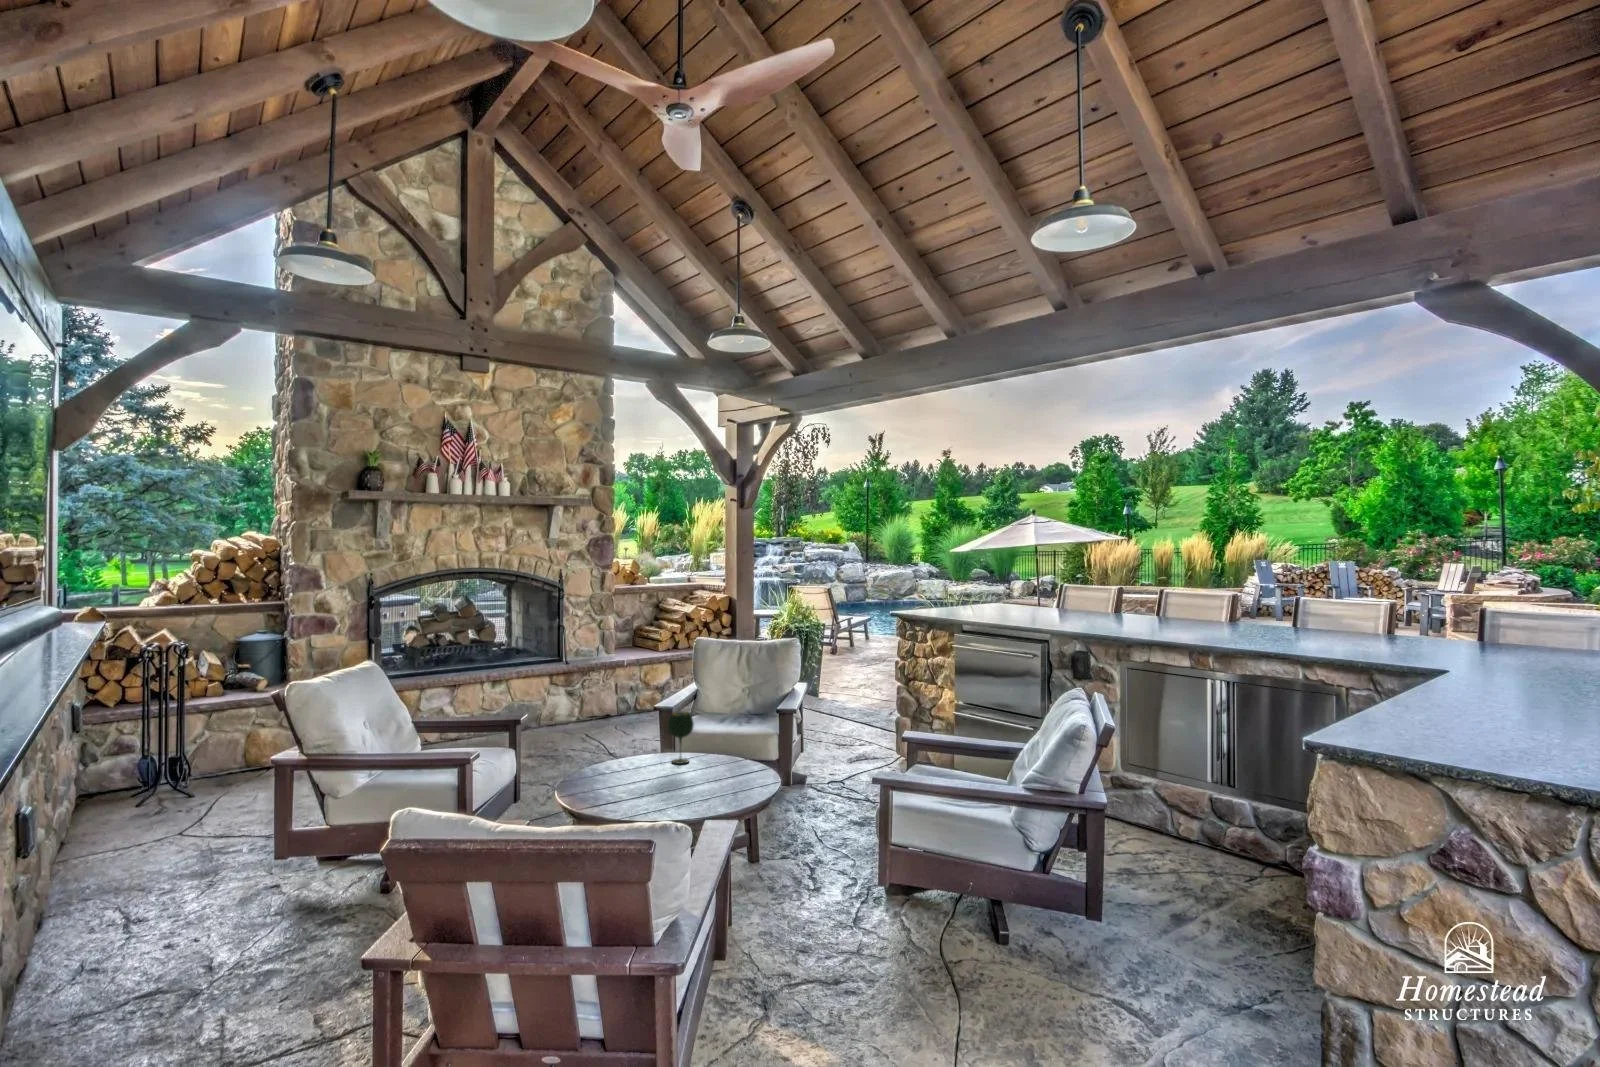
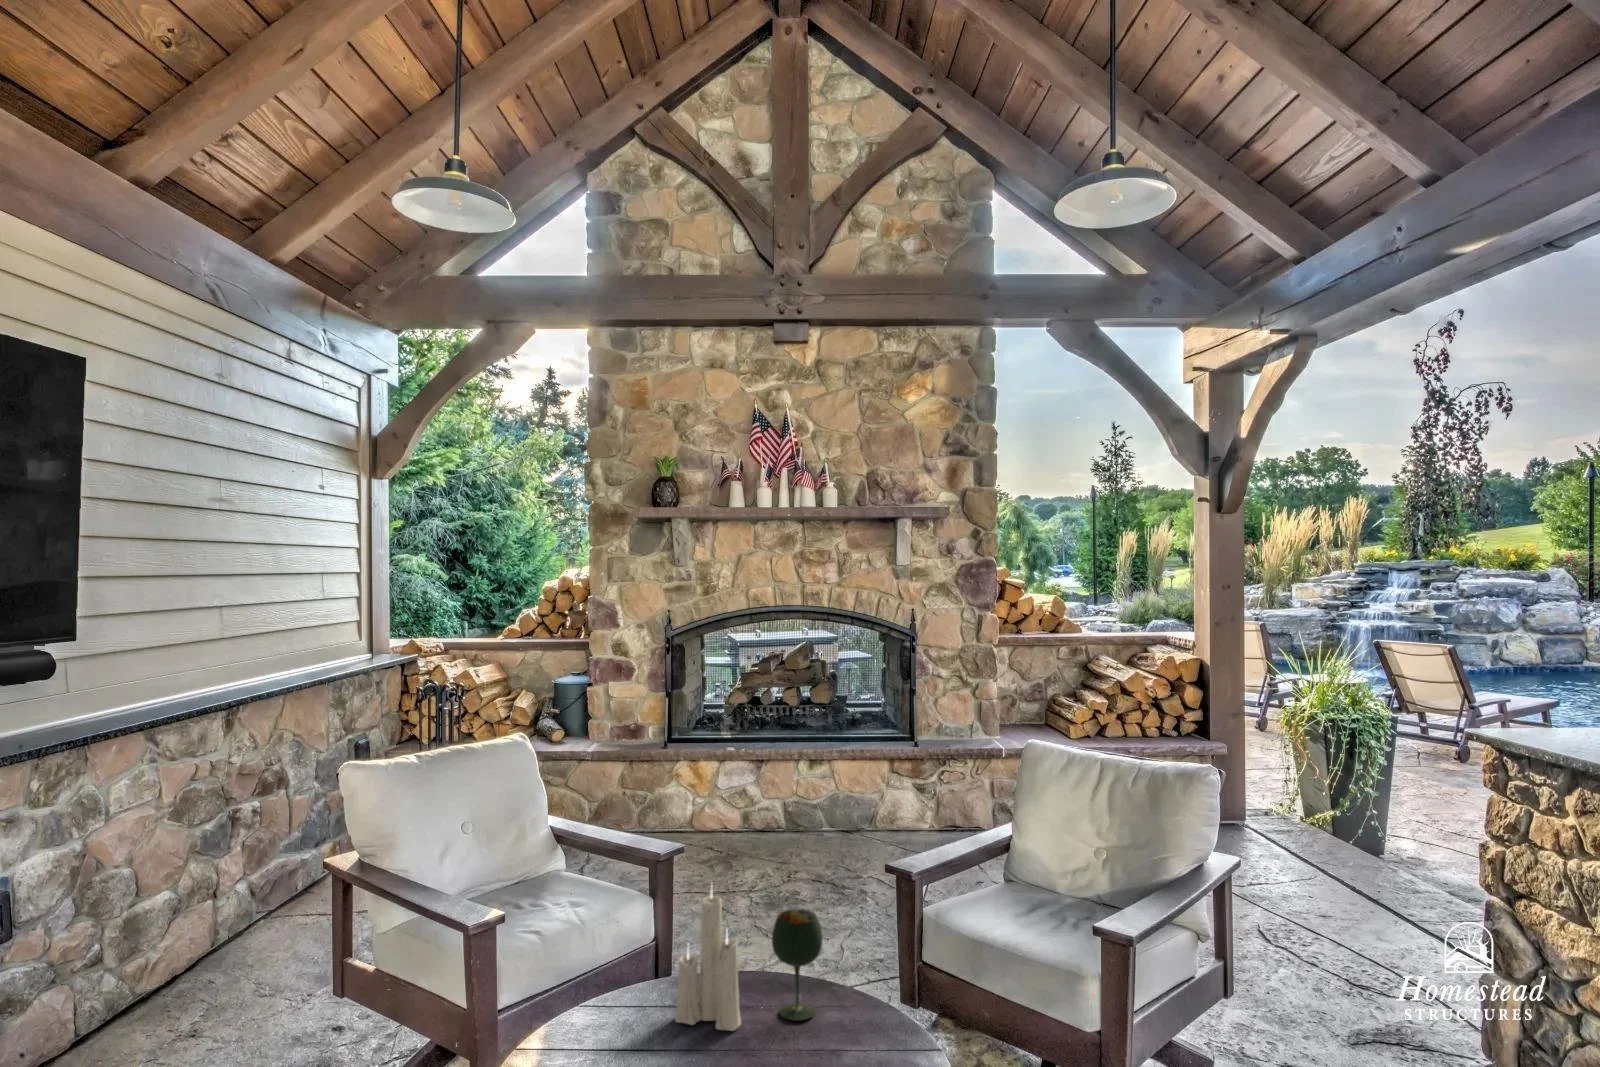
candle: none [627,697,662,774] -> present [675,891,741,1031]

